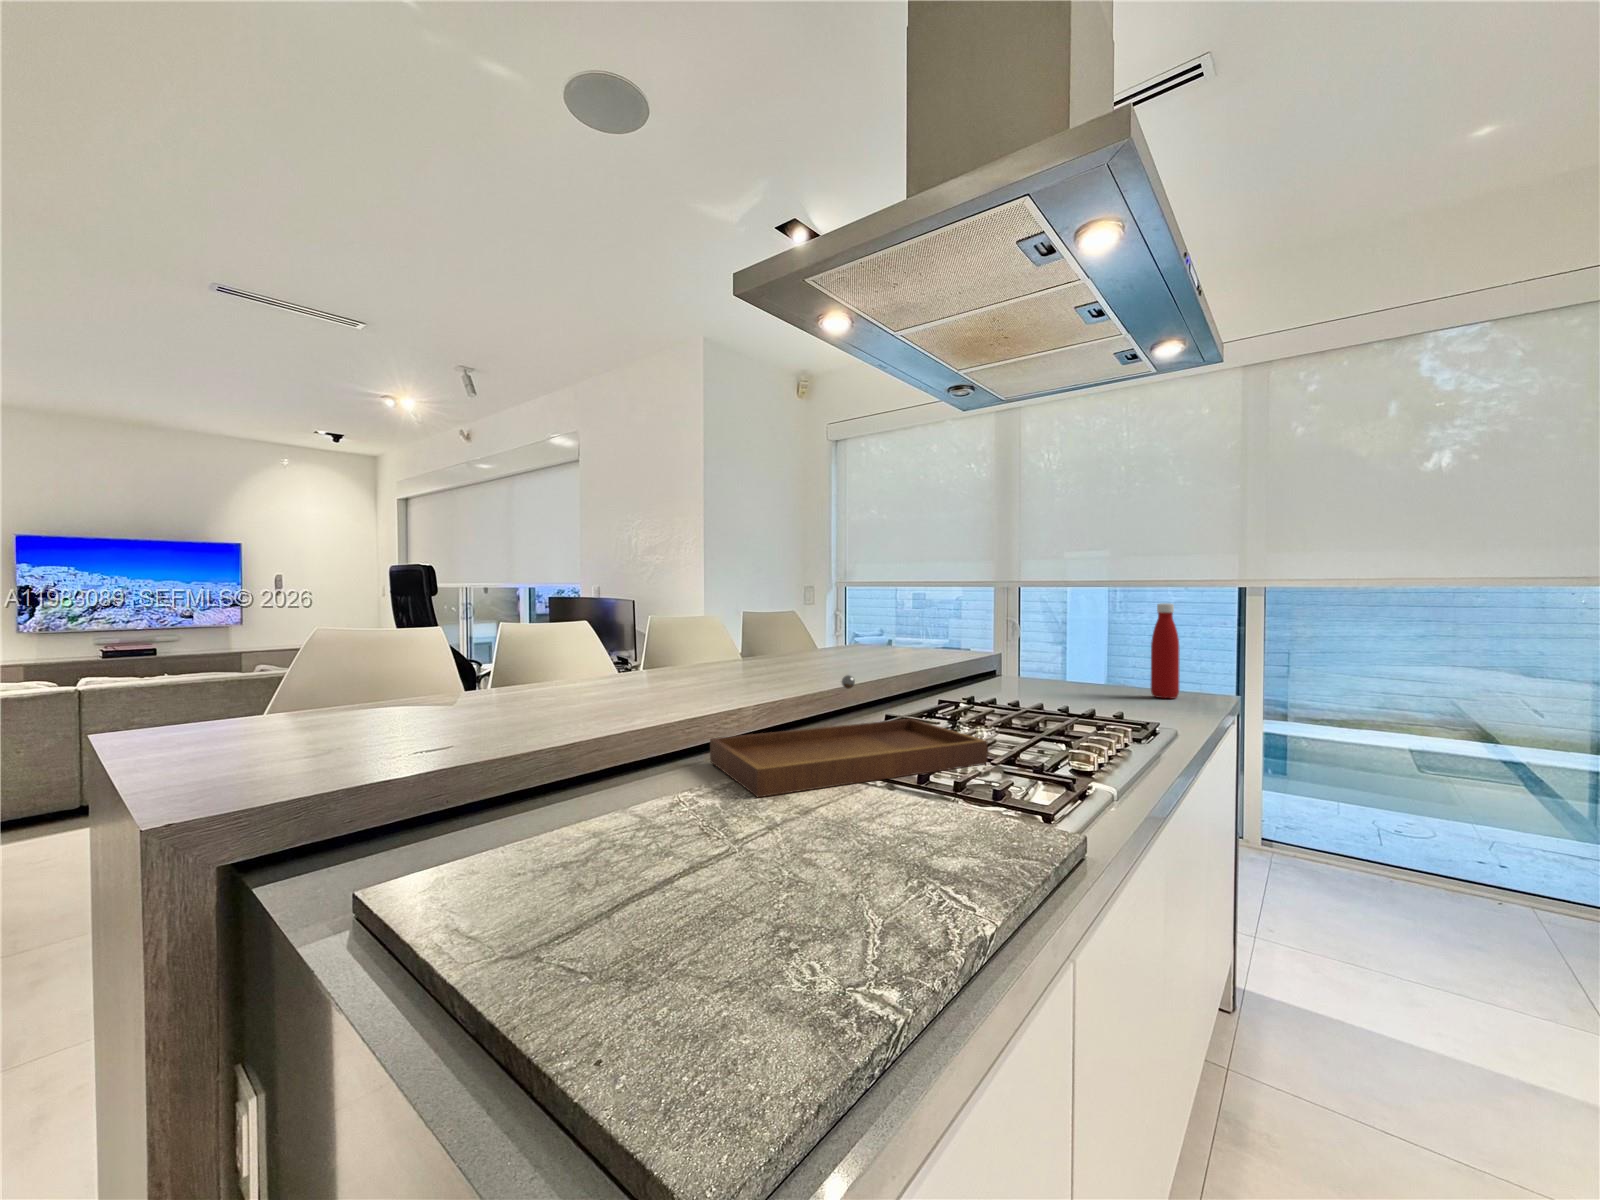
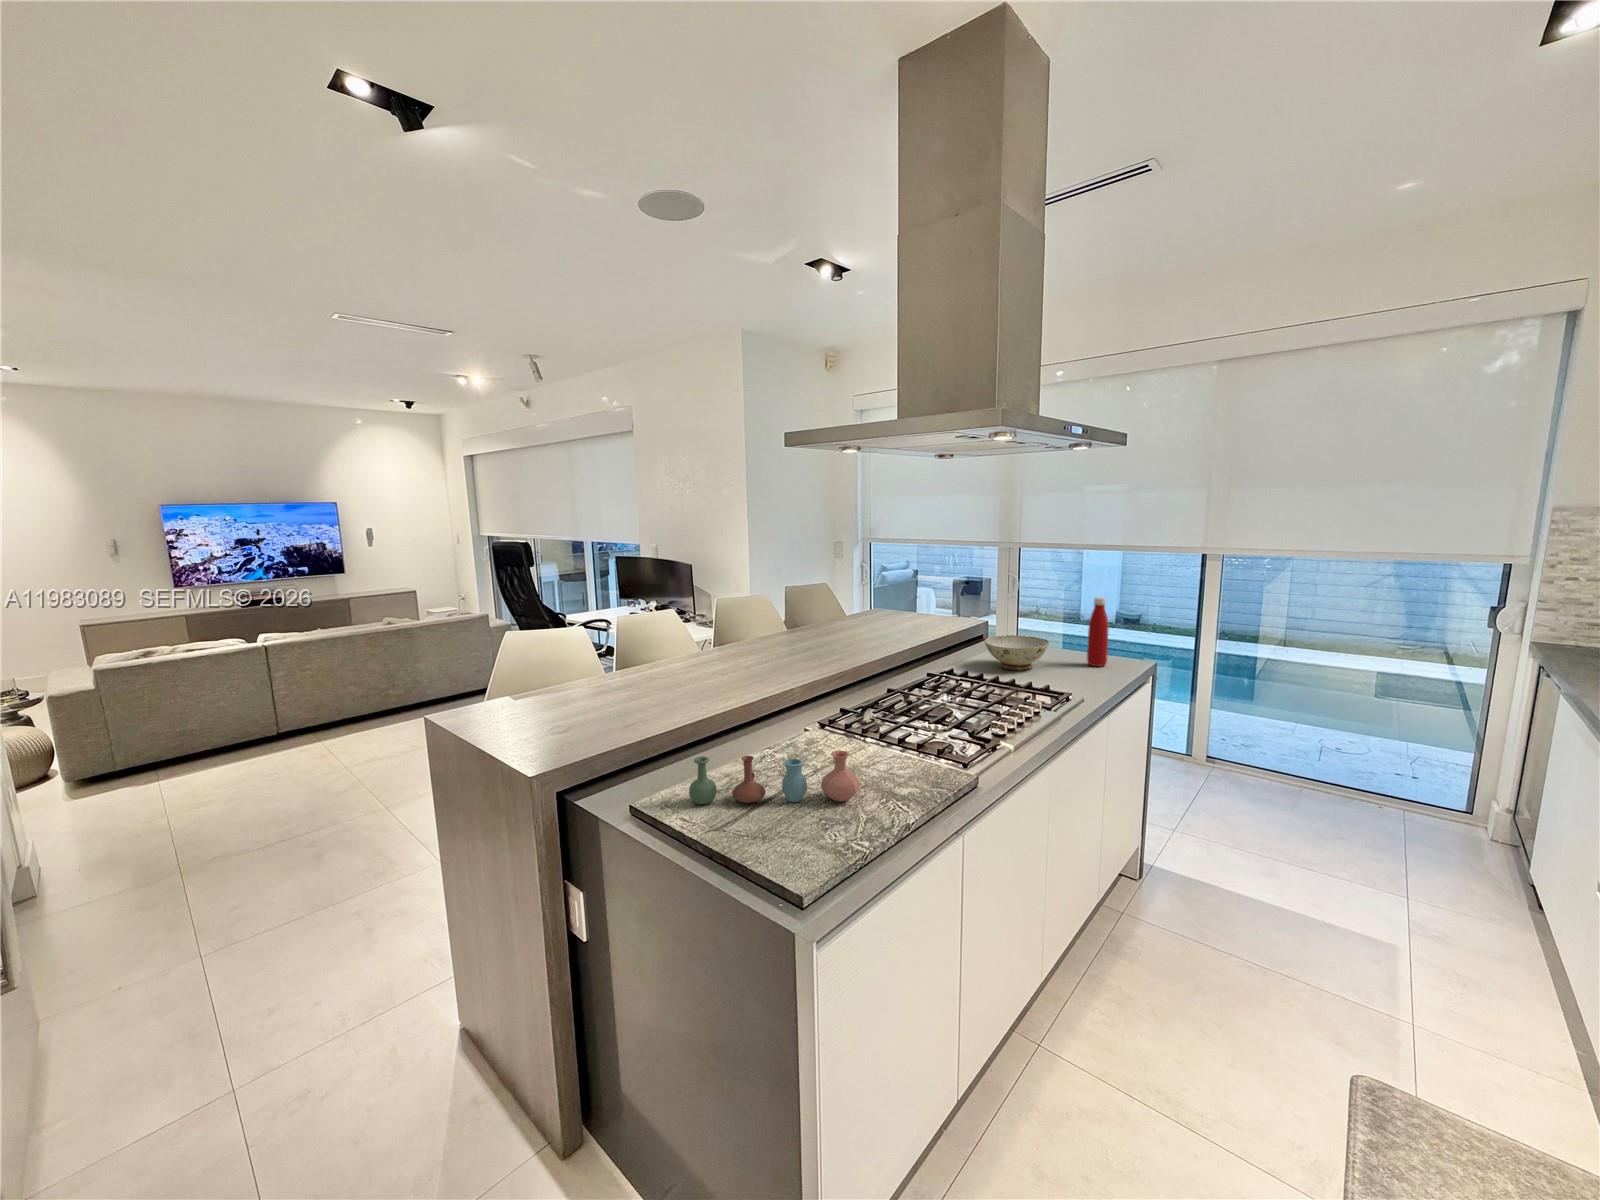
ceramic bowl: none [1011,658,1102,702] -> present [985,635,1049,670]
tray: present [710,675,987,797] -> none [777,675,944,753]
vase: none [488,773,863,892] -> present [689,750,860,804]

